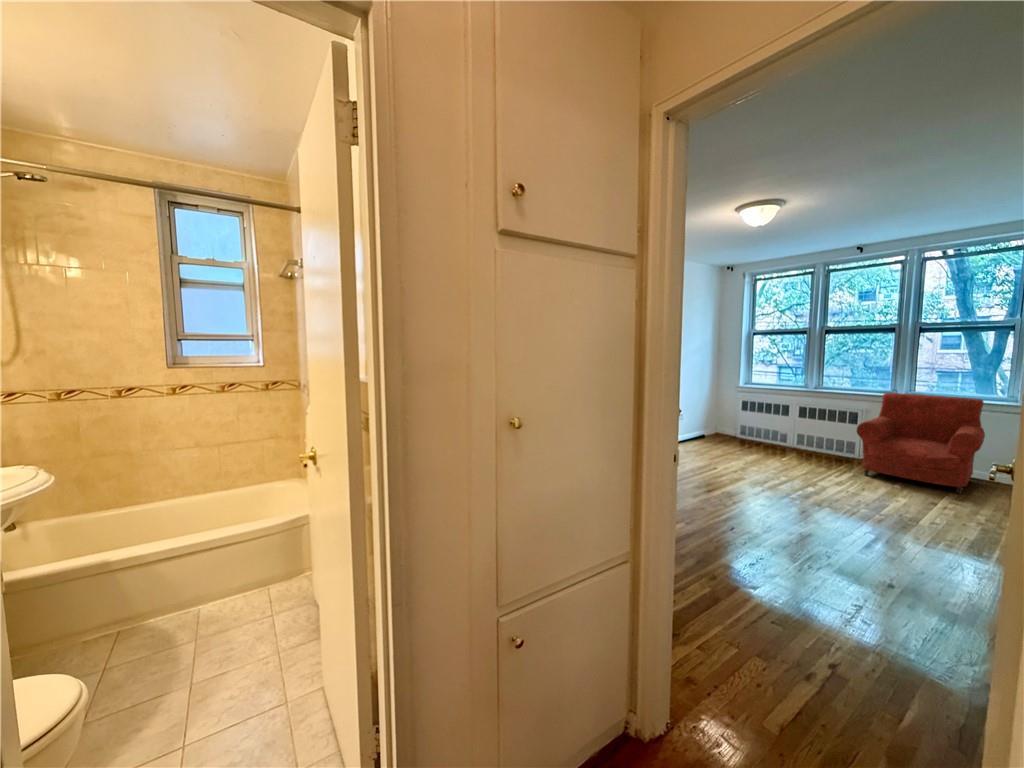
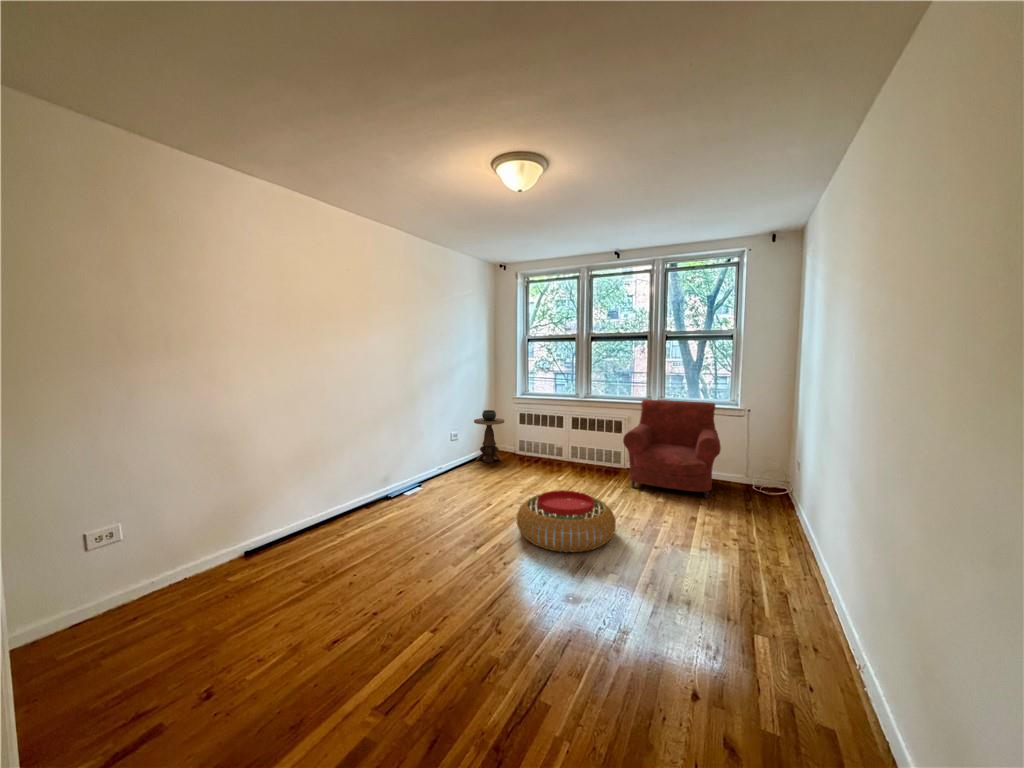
side table: none [697,396,727,442] -> present [474,410,504,463]
pouf: none [743,463,841,510] -> present [517,490,616,552]

